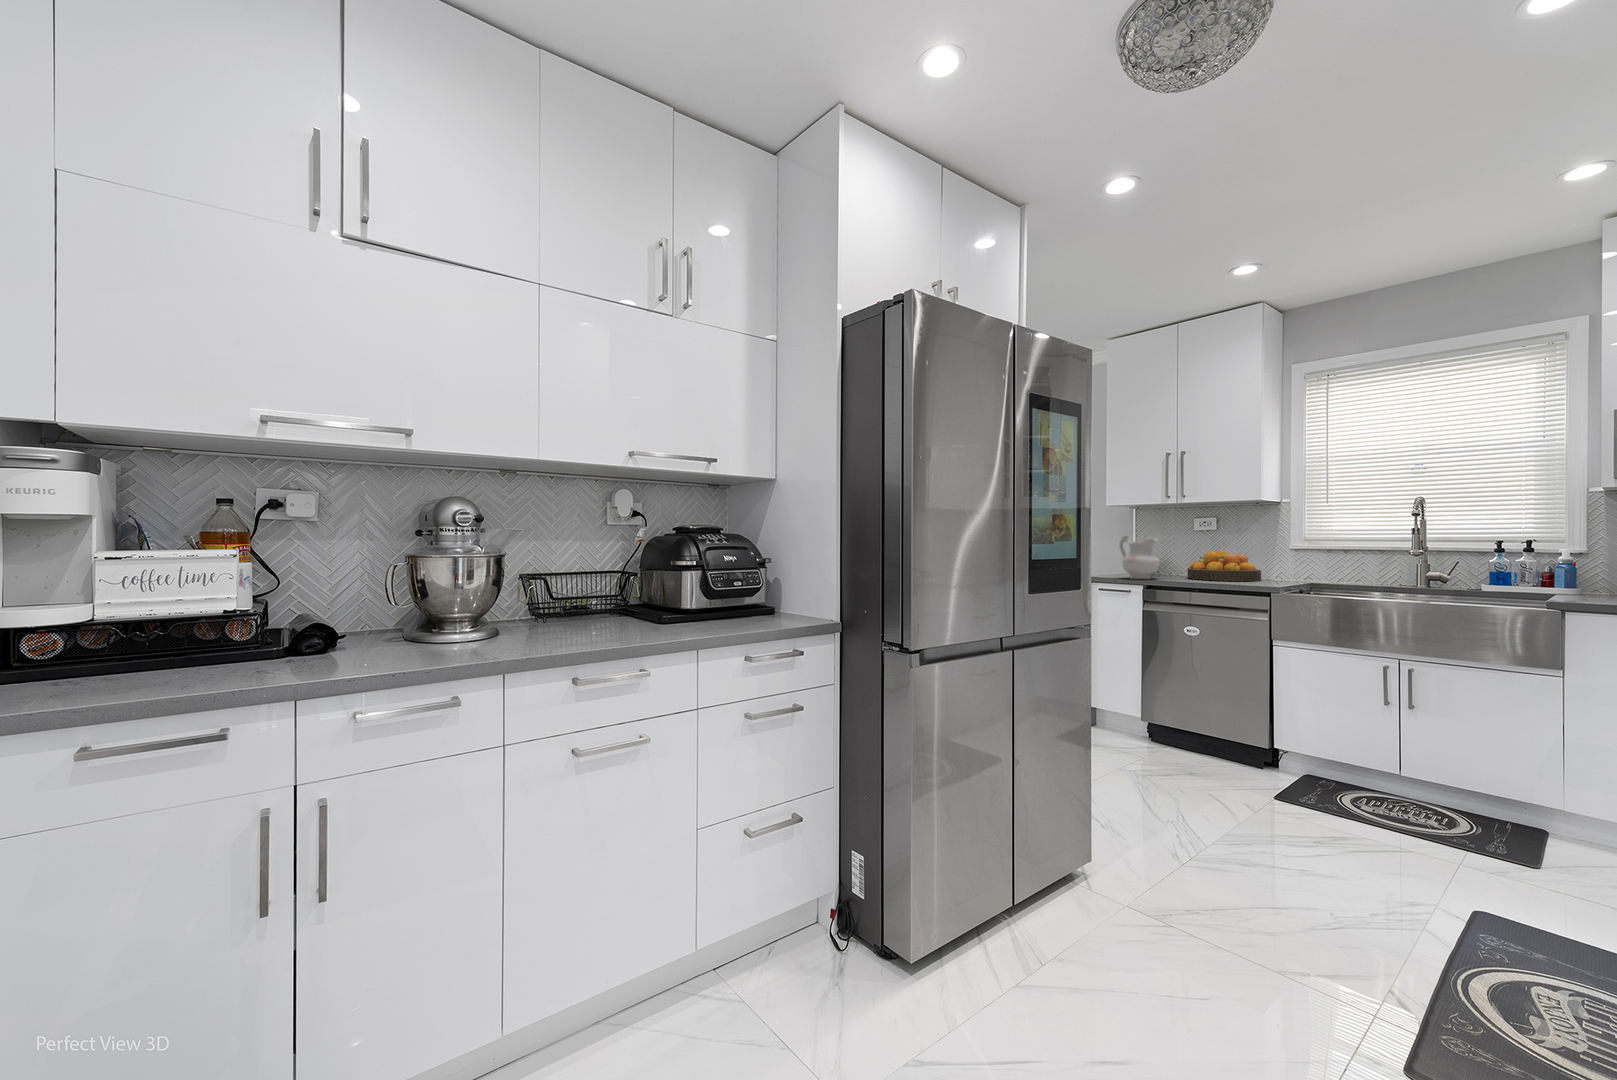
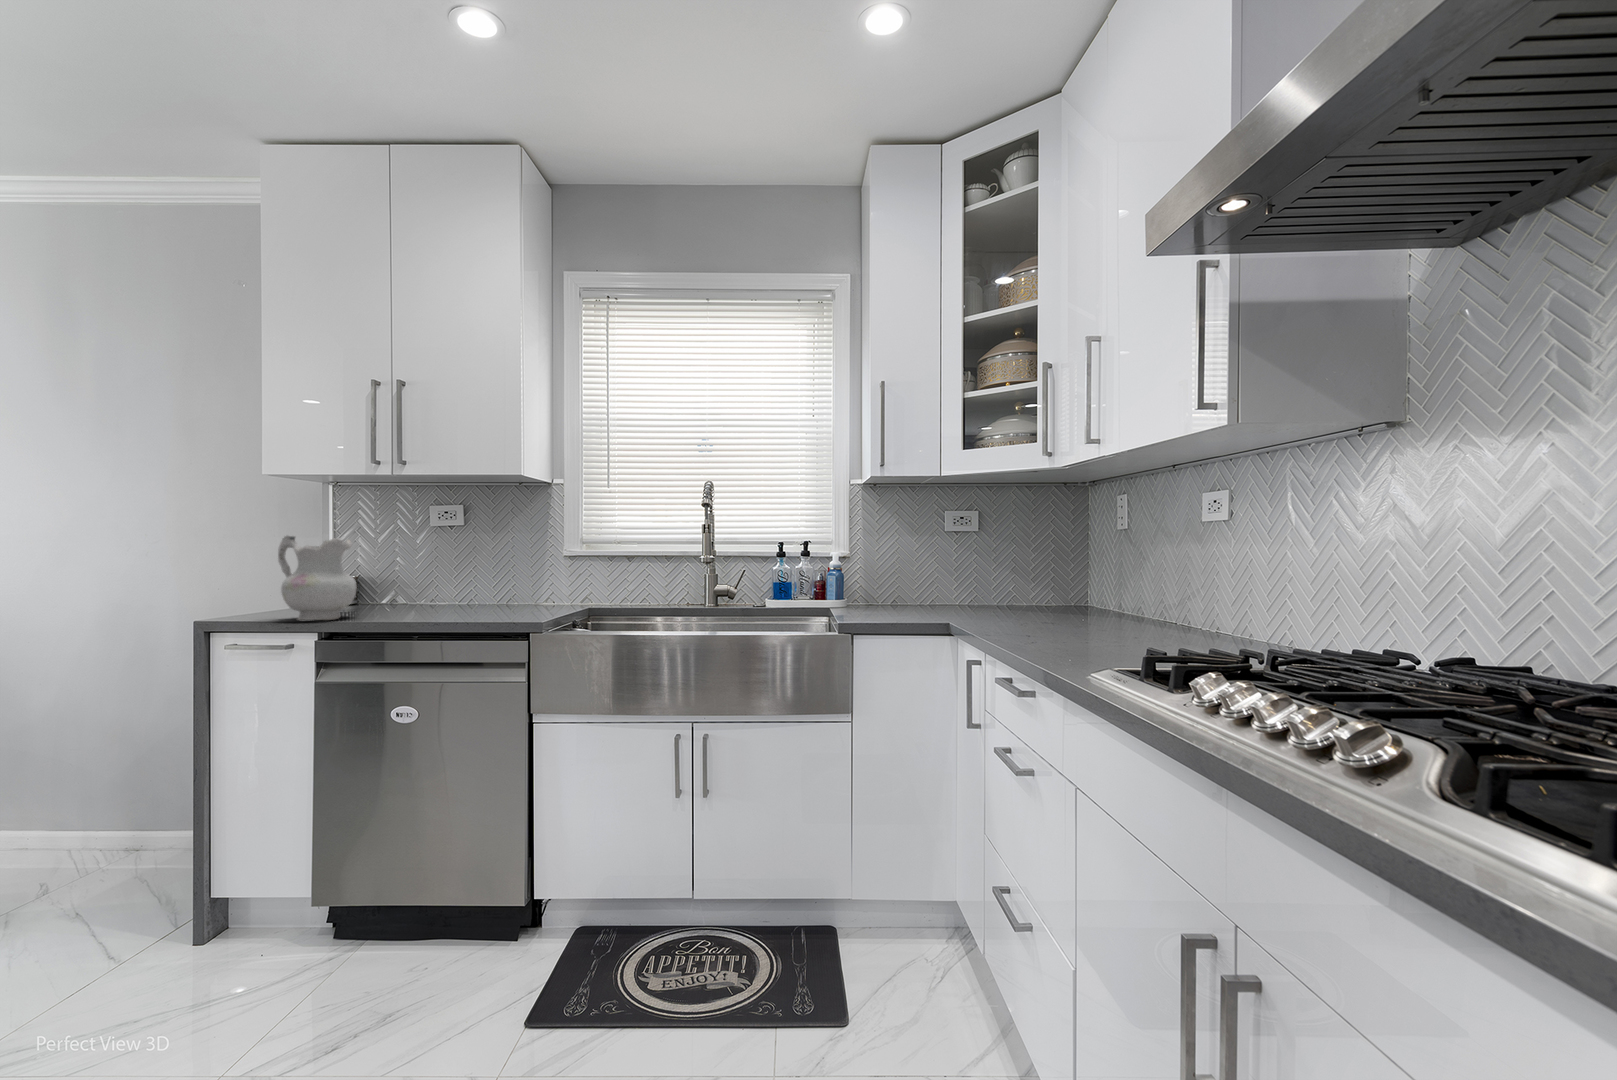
fruit bowl: present [1187,551,1261,581] -> none [410,561,524,614]

